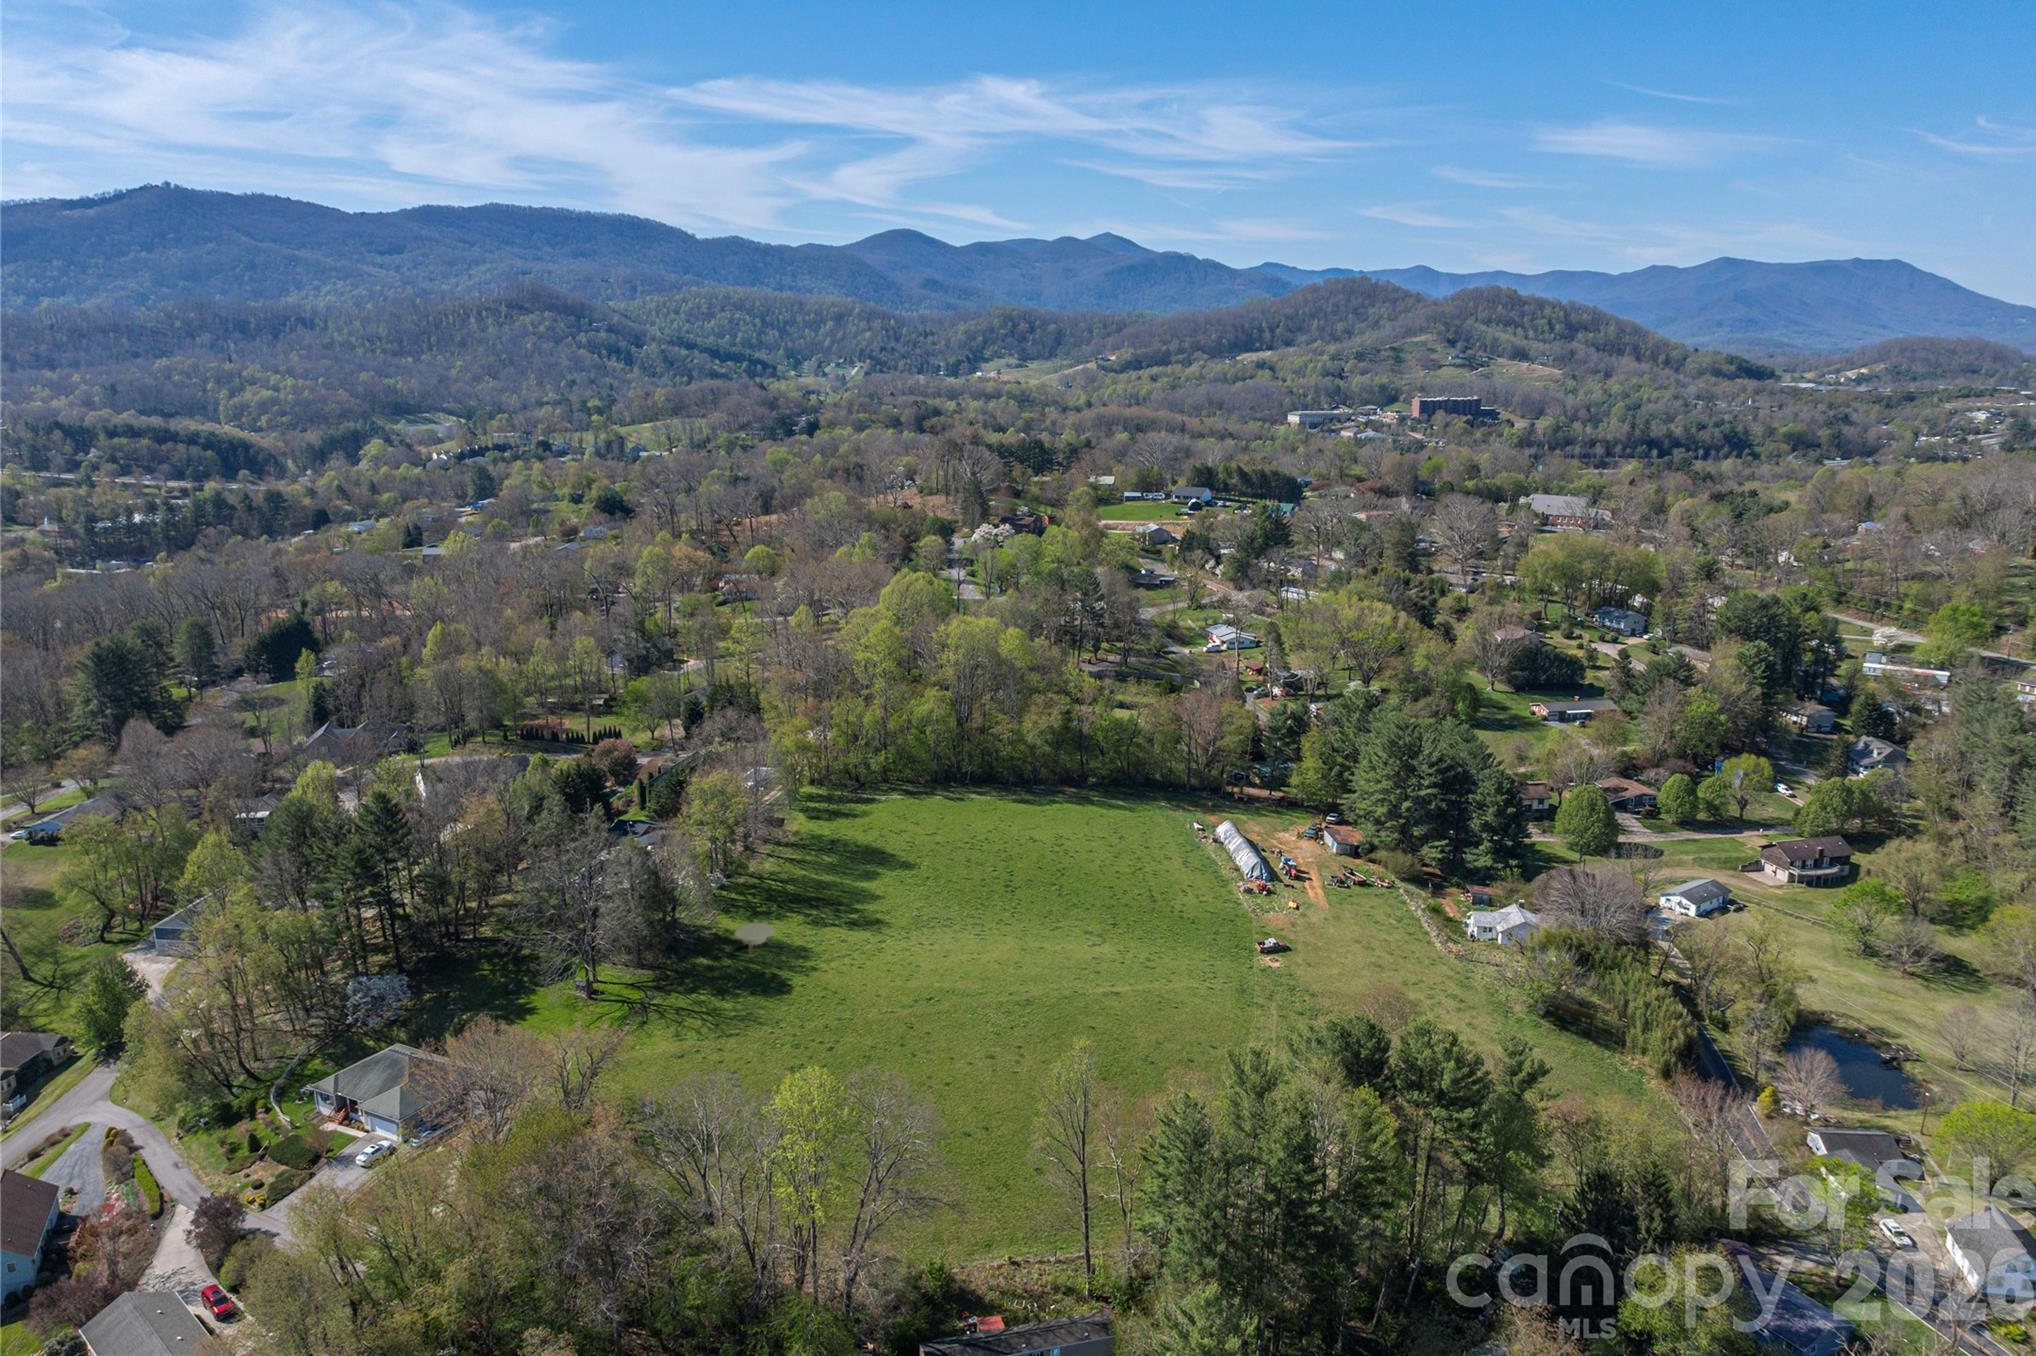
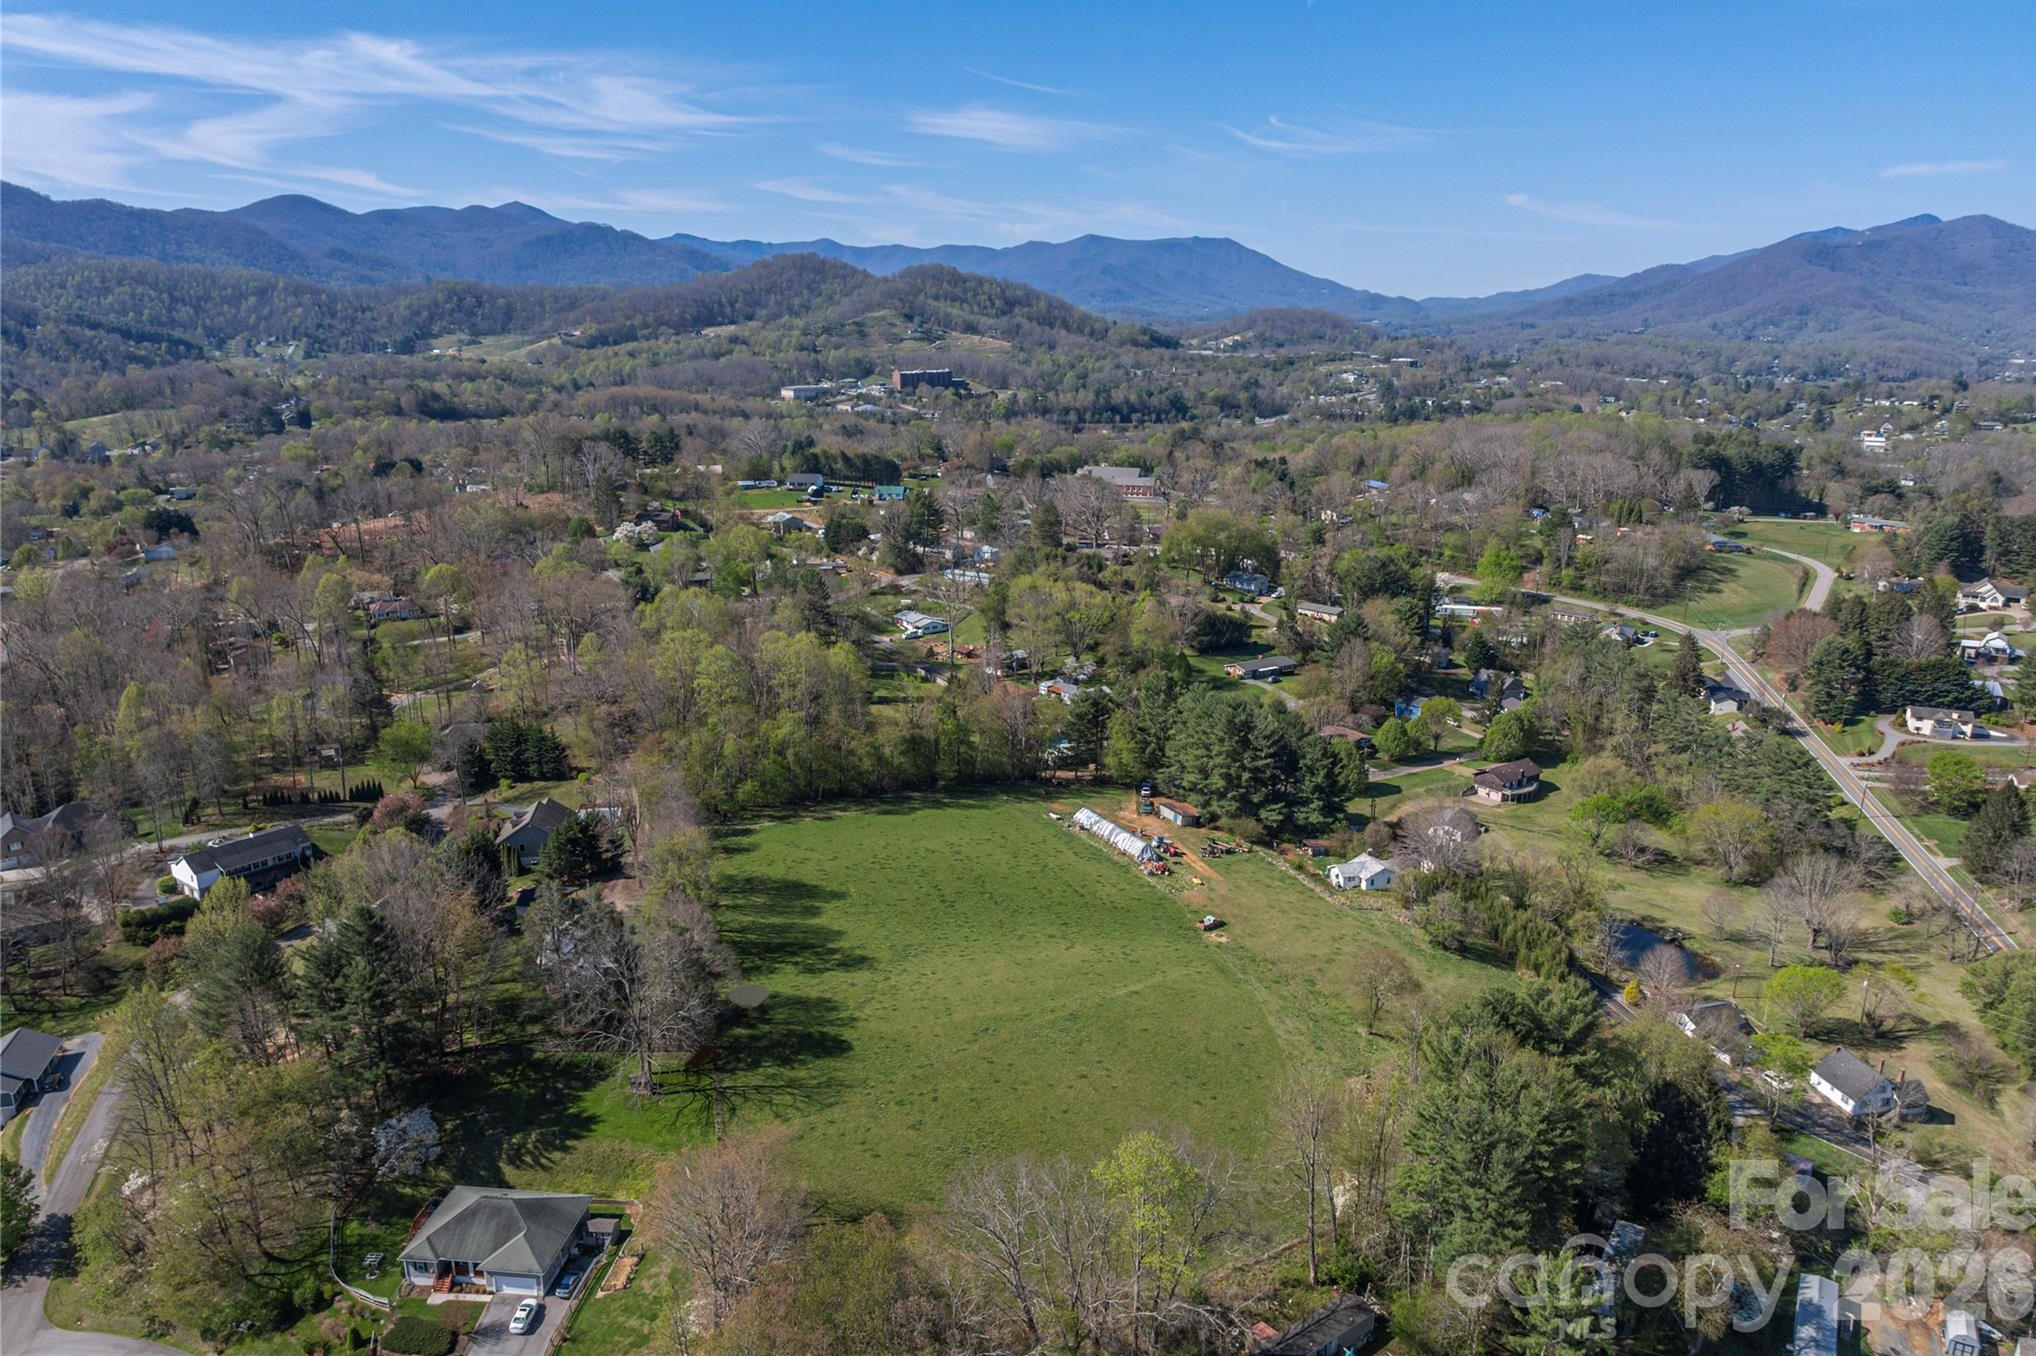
bench: present [1554,1002,1596,1036] -> present [685,1044,718,1083]

